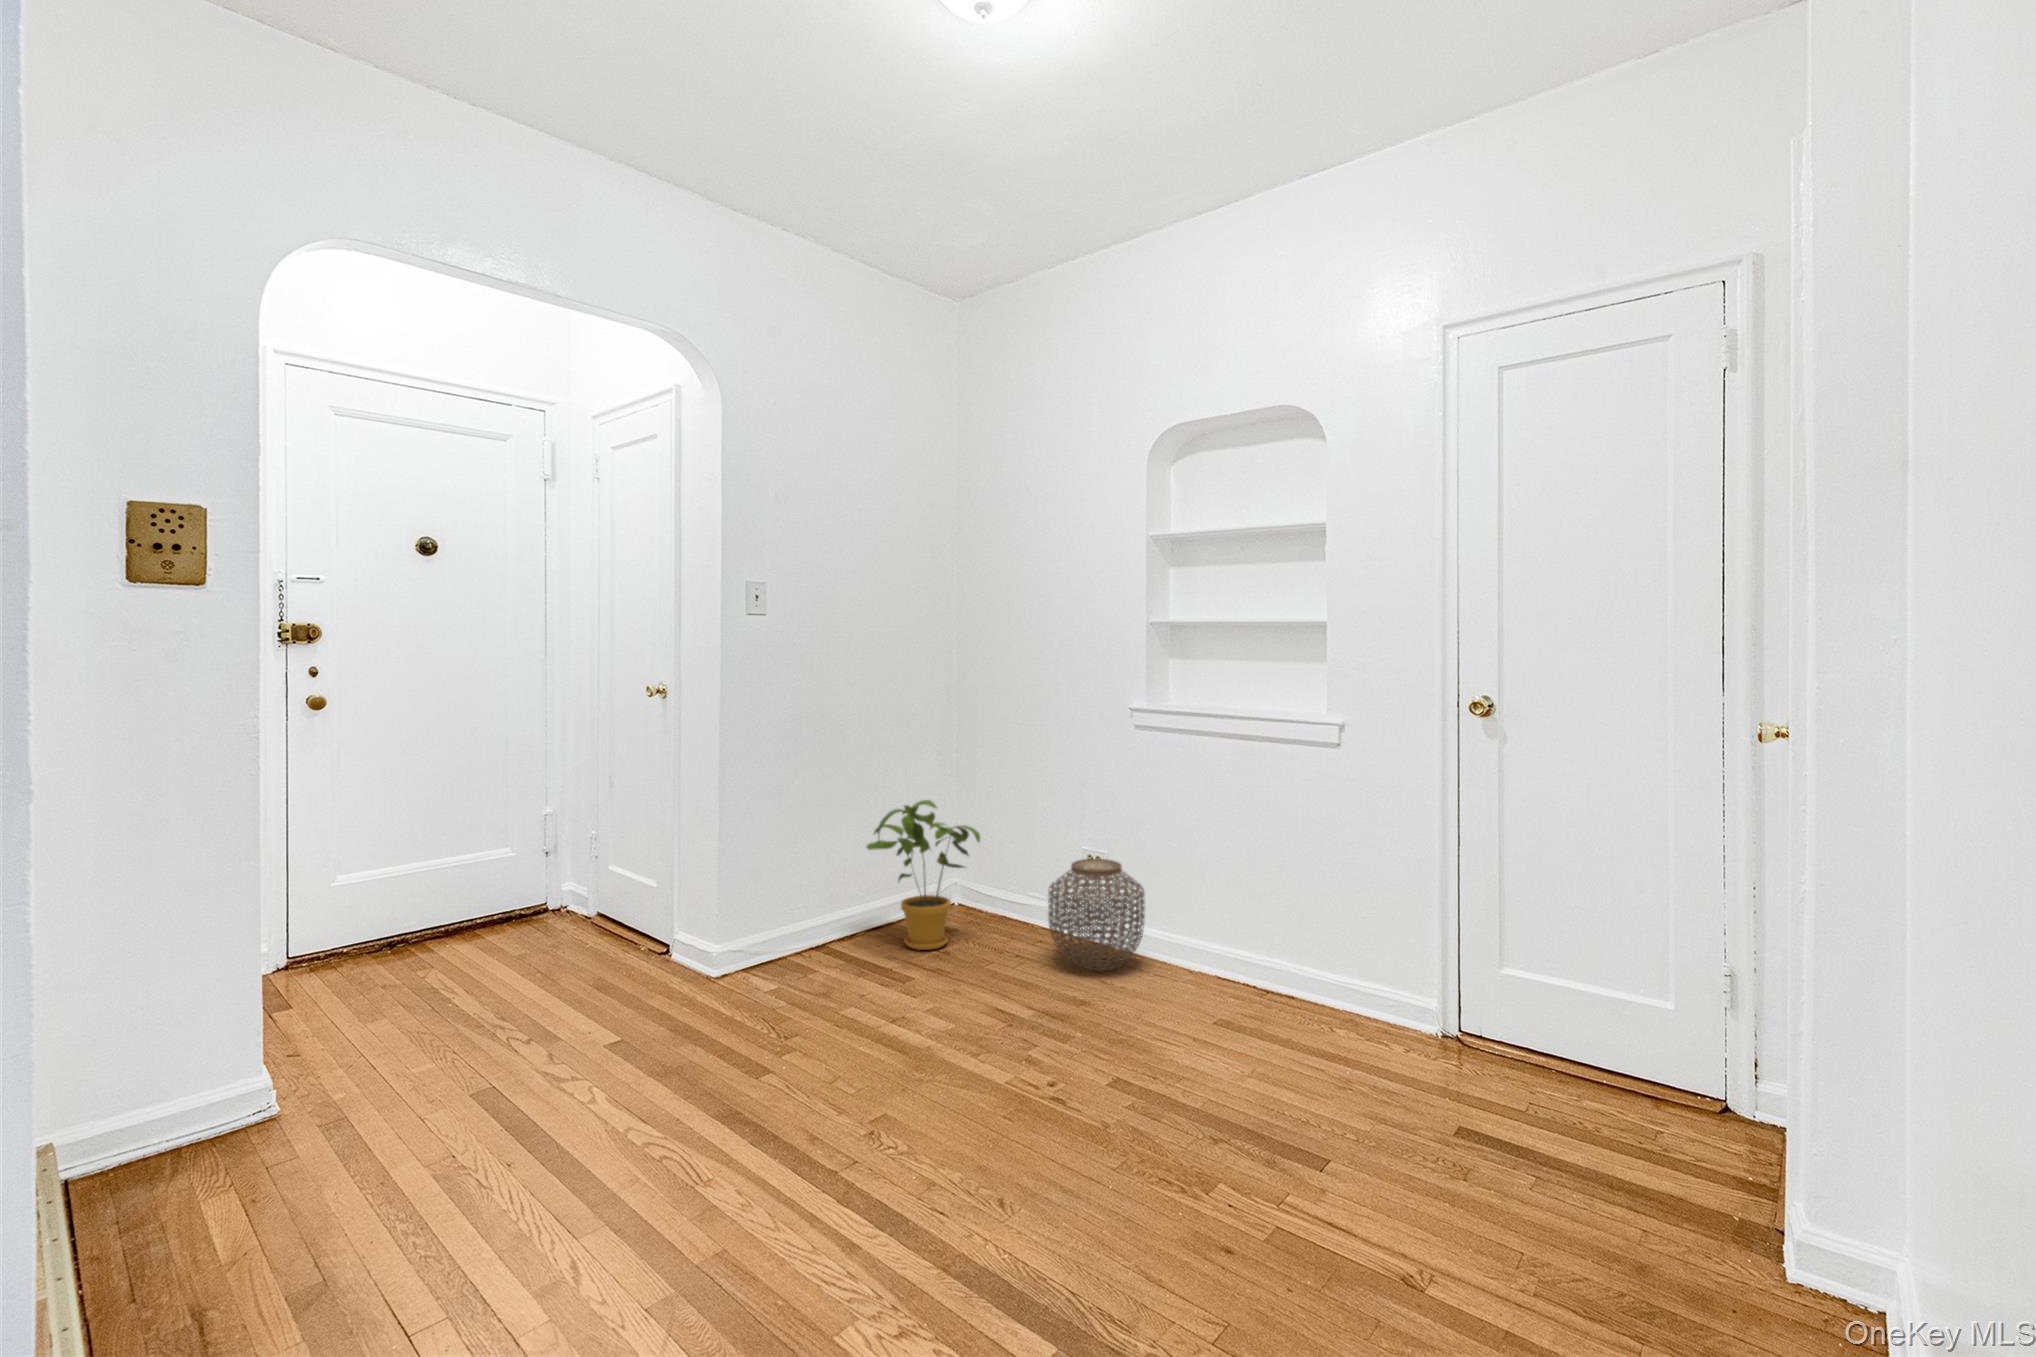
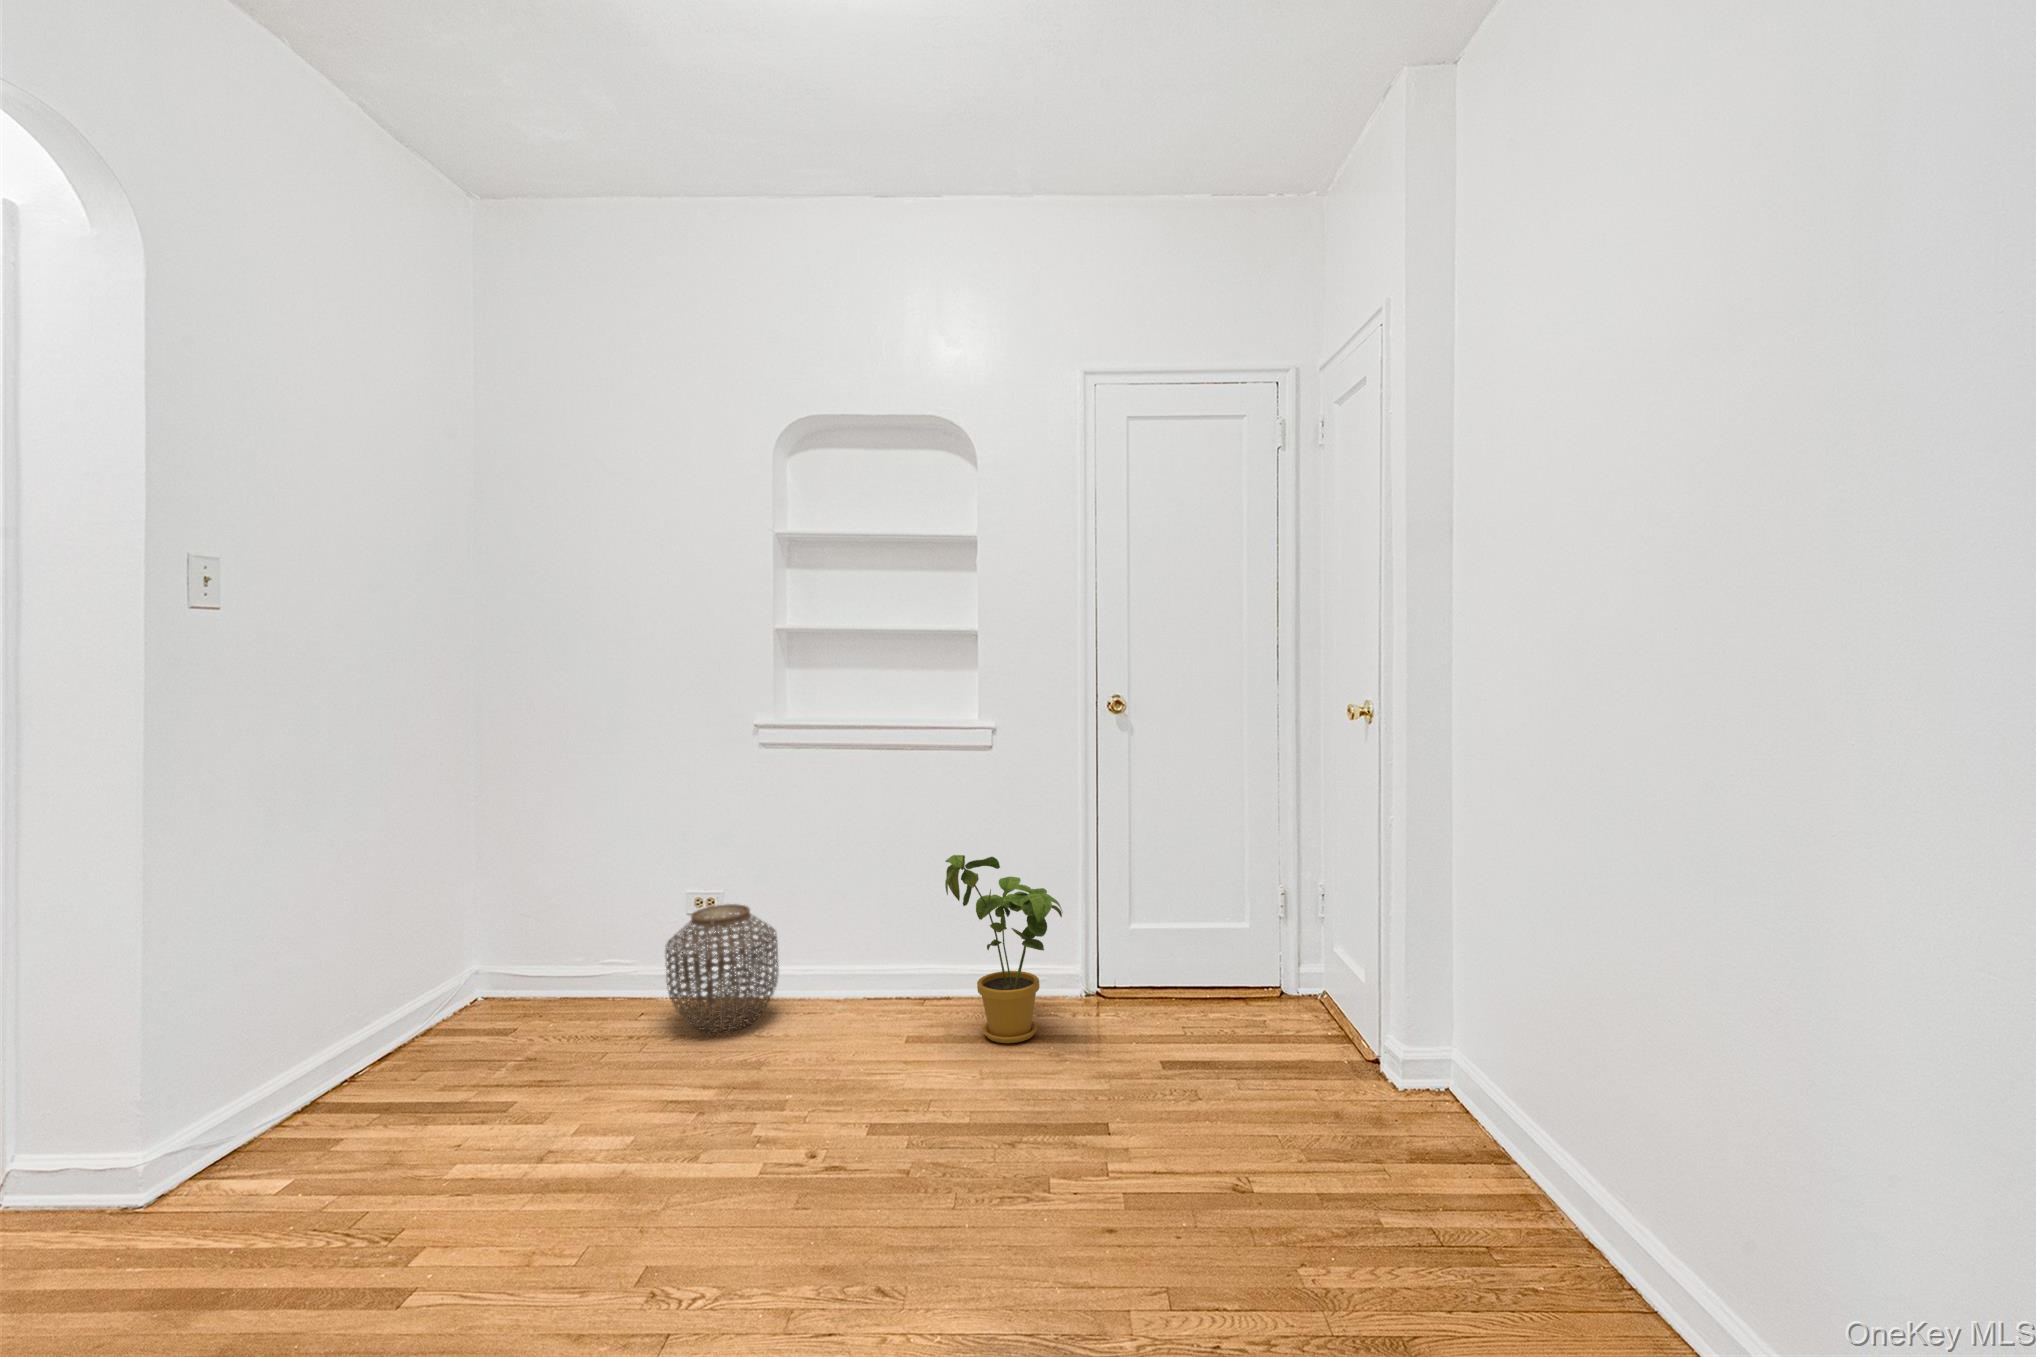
house plant: present [867,800,980,950] -> present [945,855,1062,1043]

